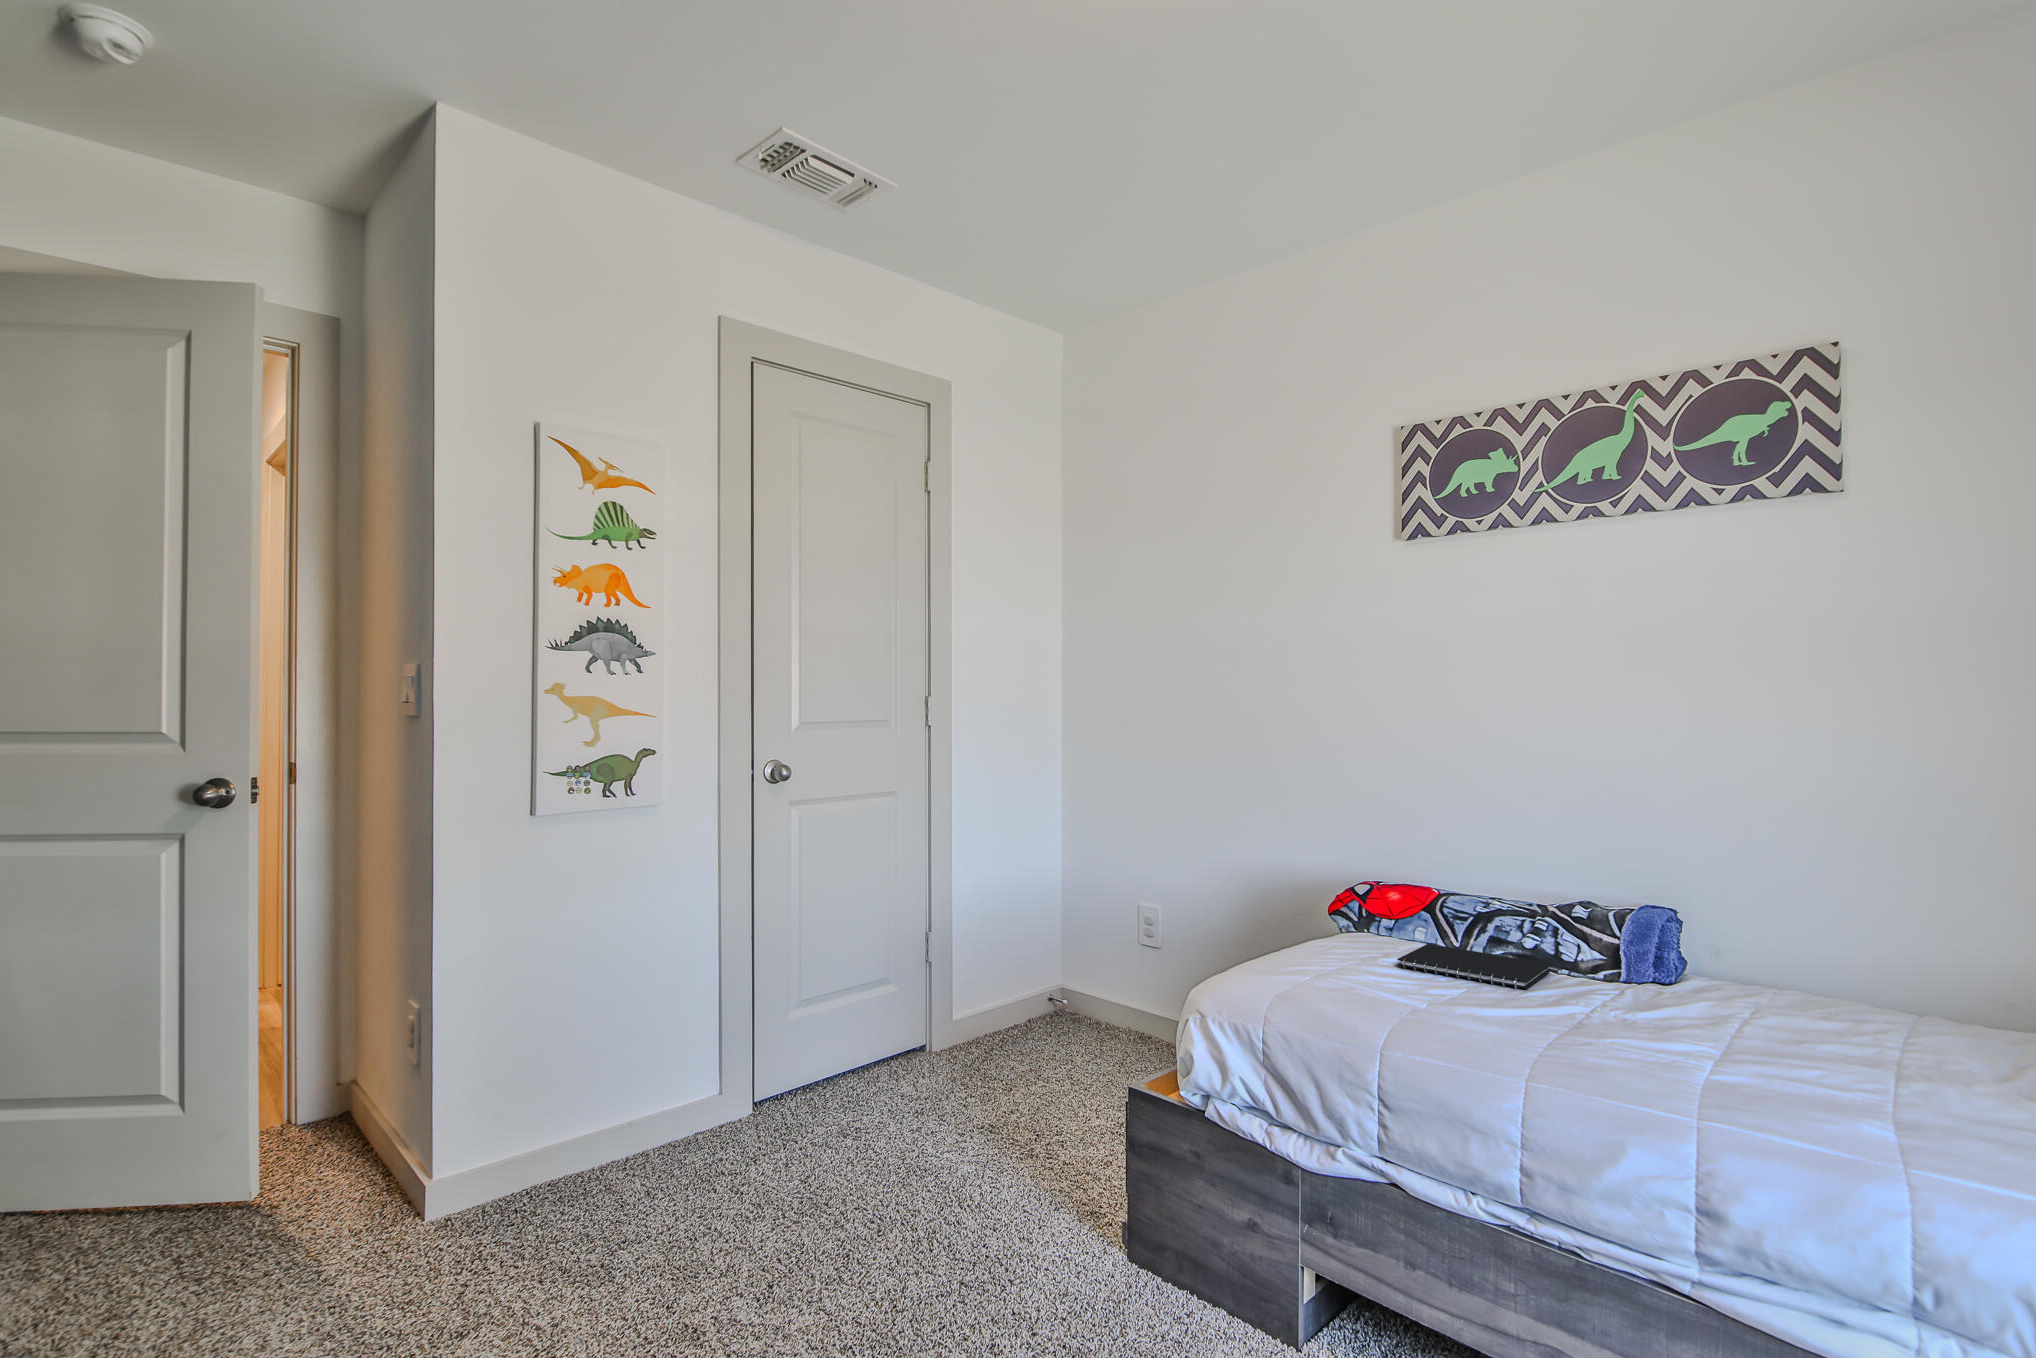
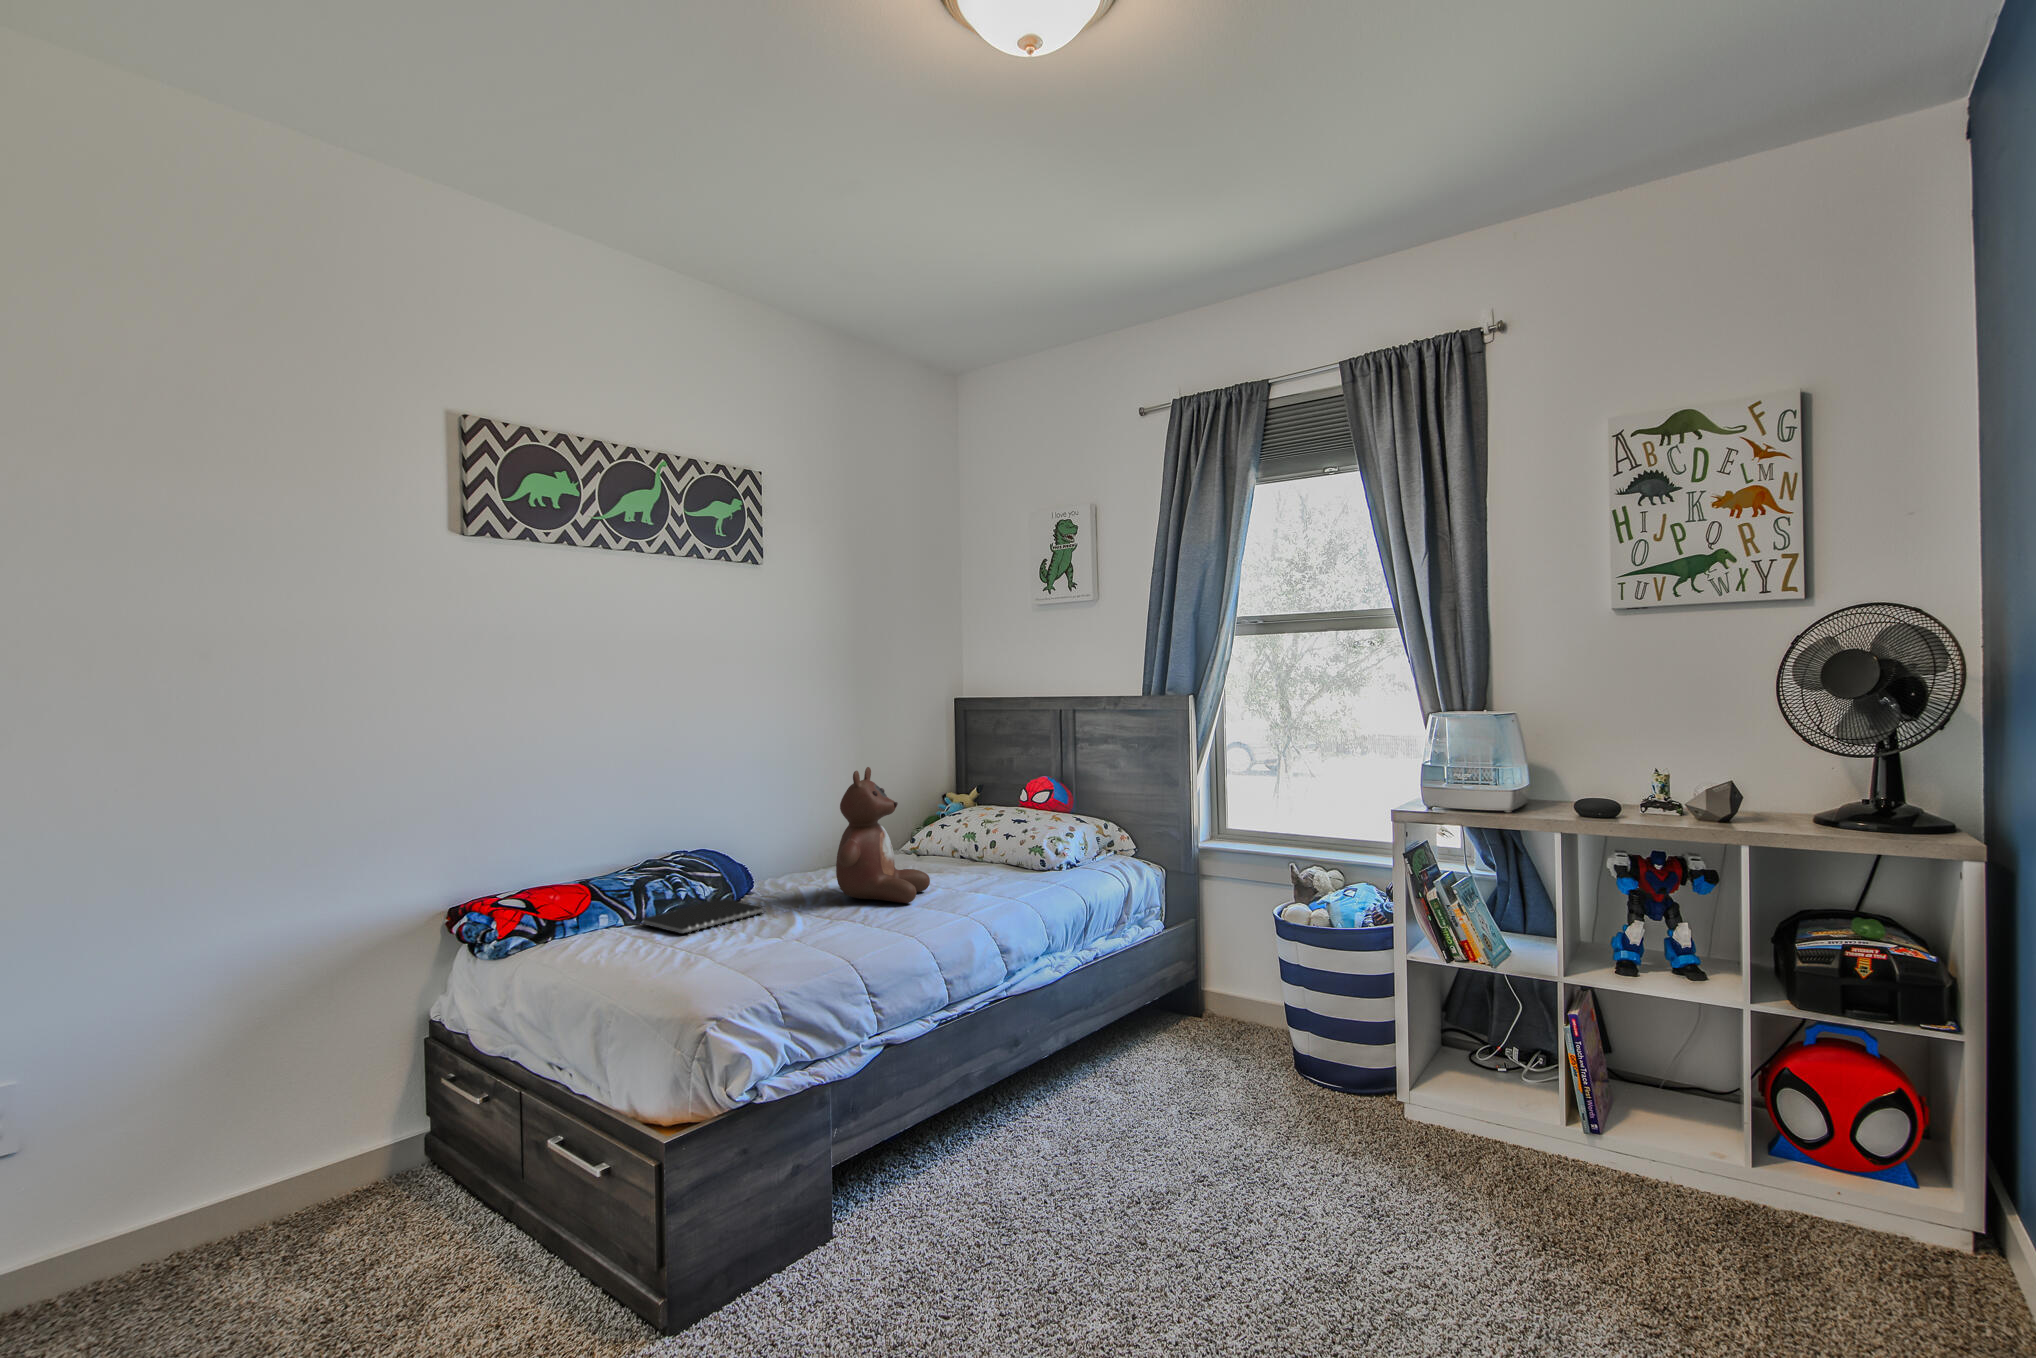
stuffed bear: none [1574,820,1774,1063] -> present [836,767,930,903]

